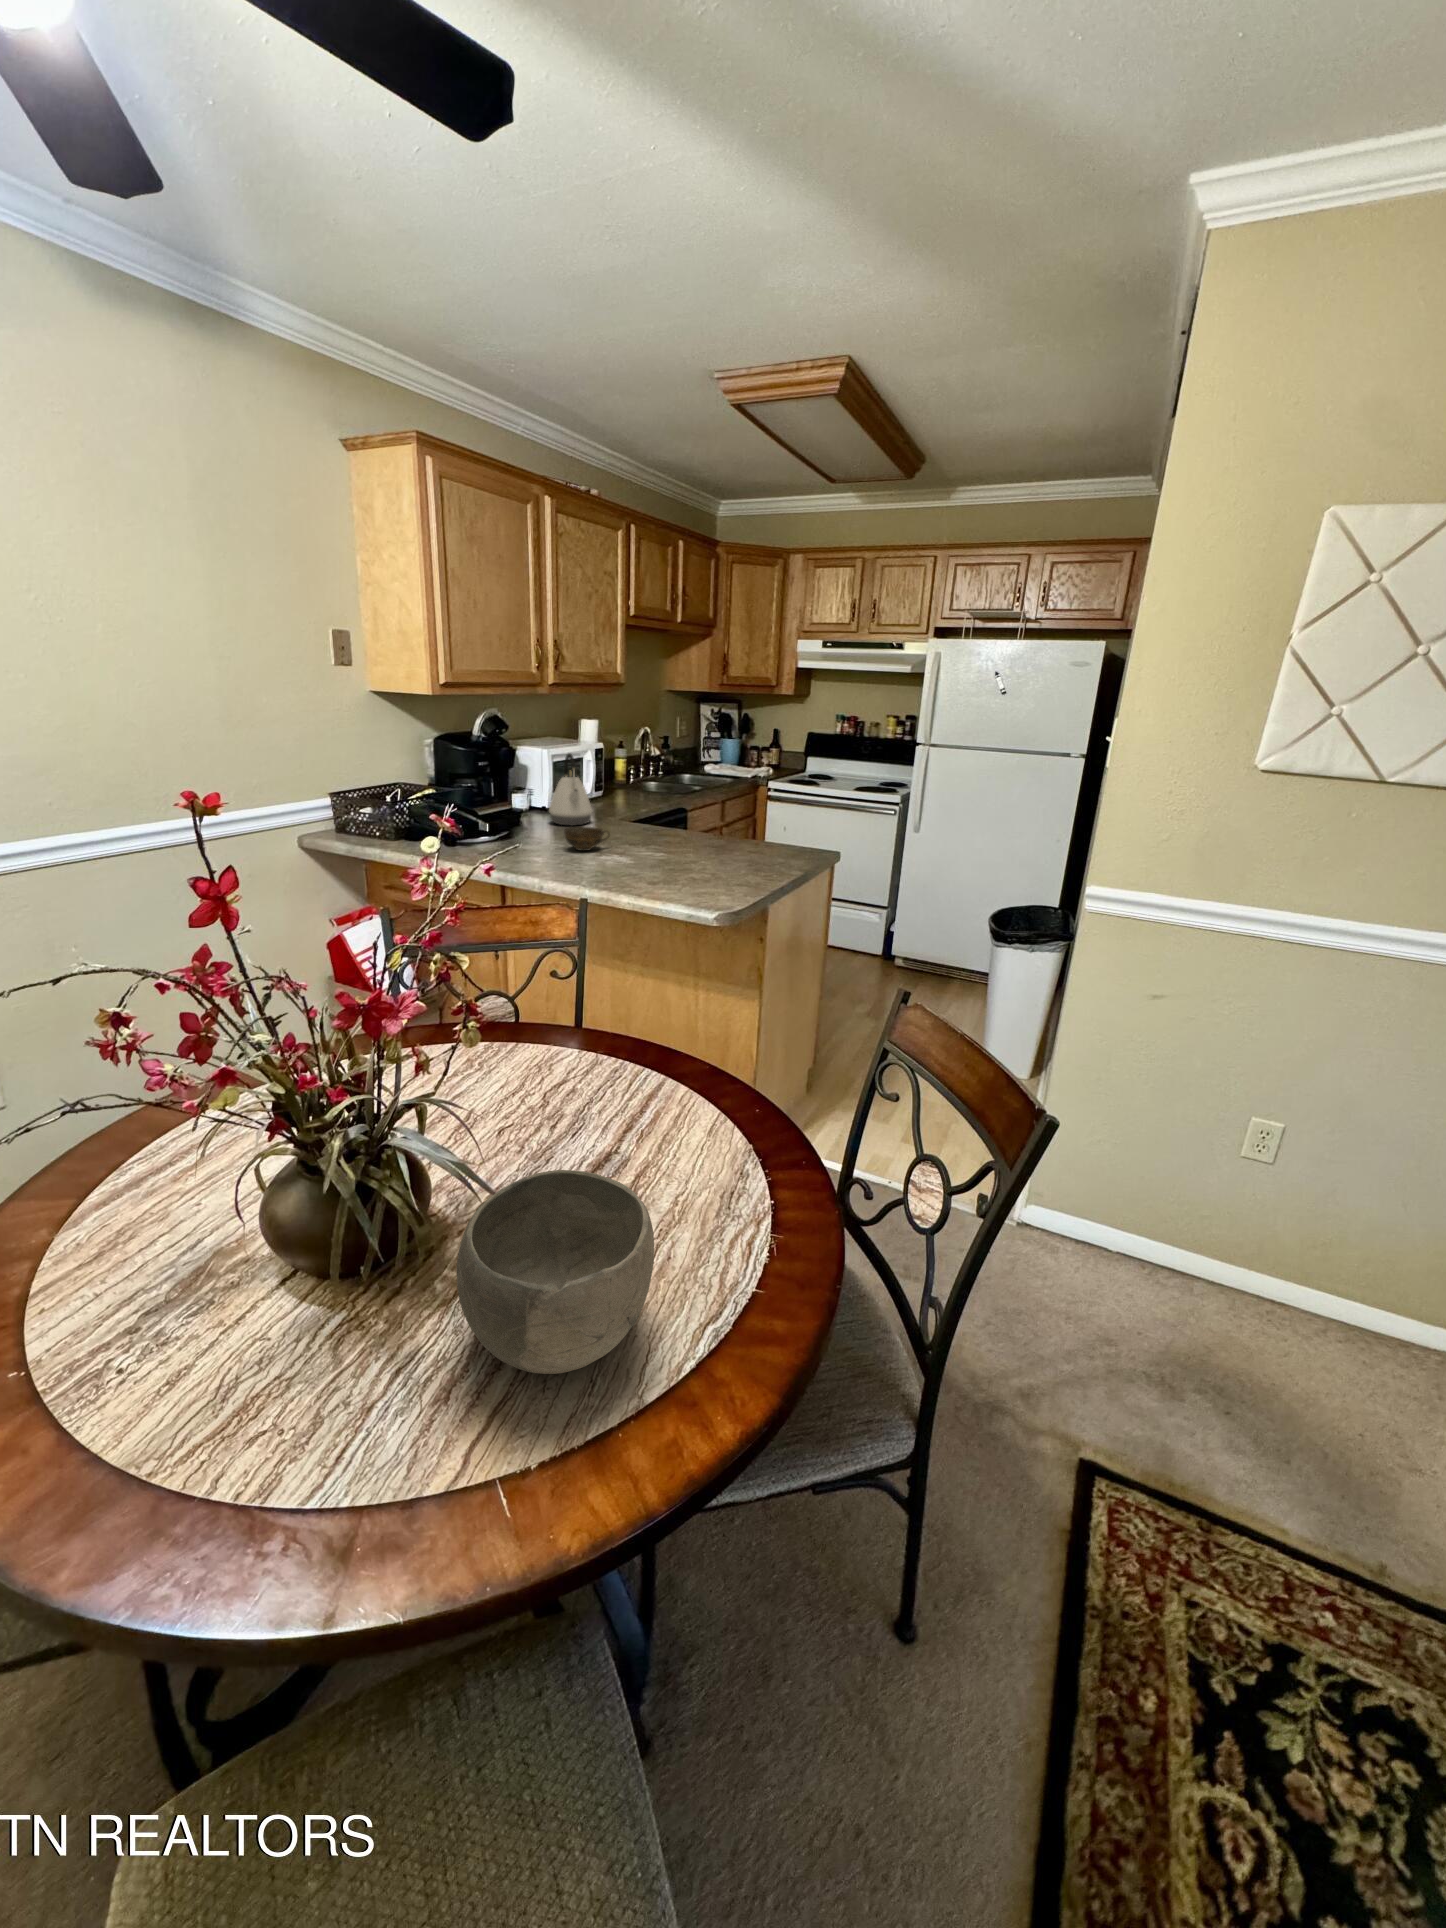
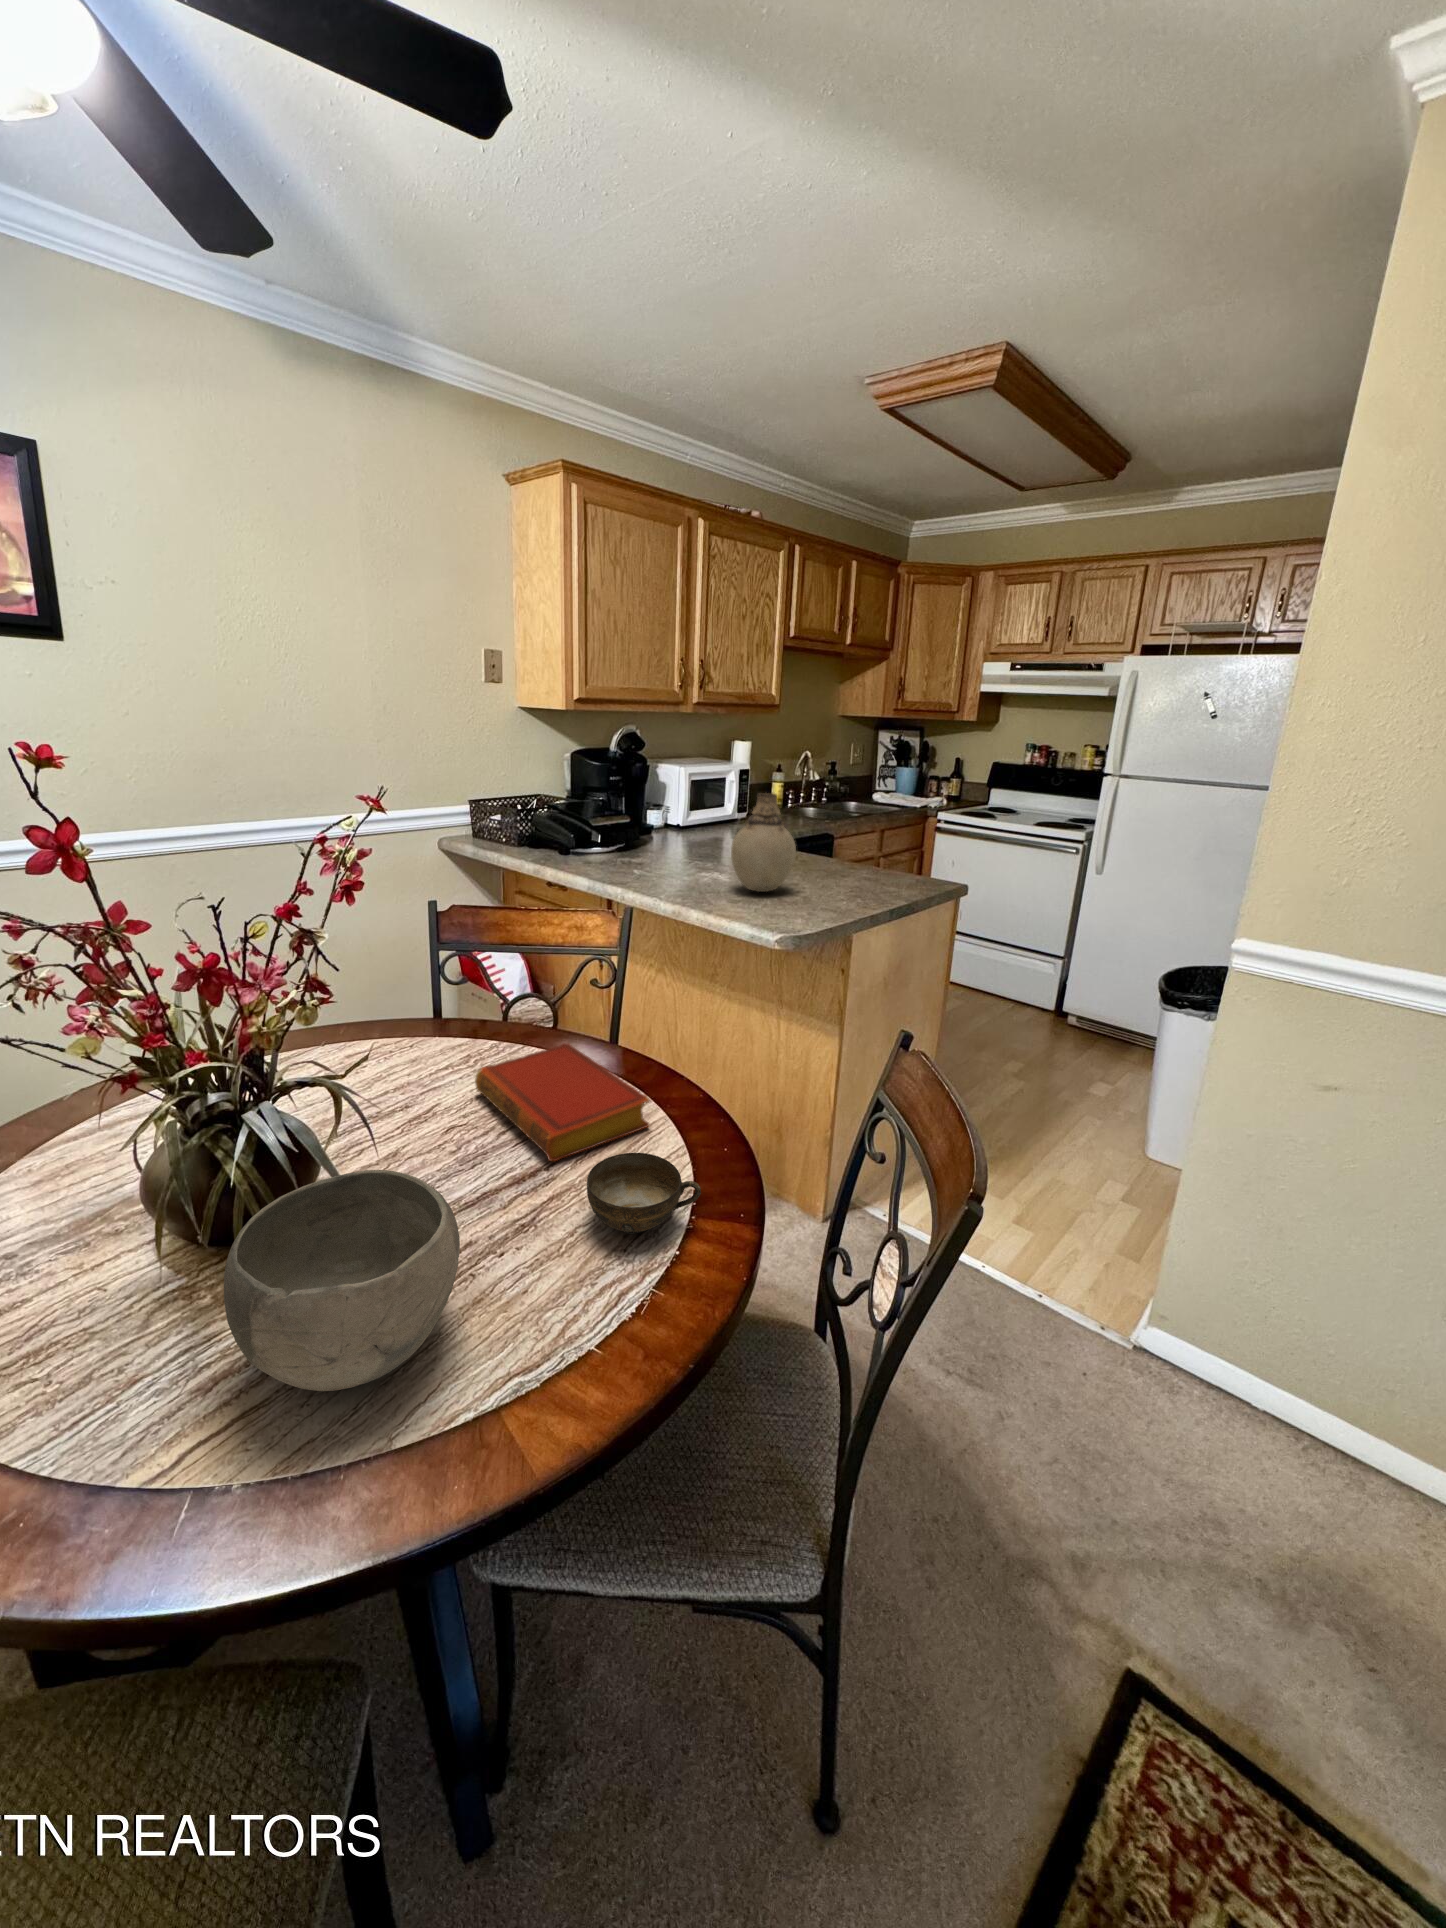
kettle: present [549,753,592,826] -> none [673,770,717,842]
vase: none [649,779,711,873] -> present [731,793,796,892]
cup: present [564,827,610,851] -> present [587,1153,701,1234]
book: none [505,1035,687,1145] -> present [475,1043,649,1161]

